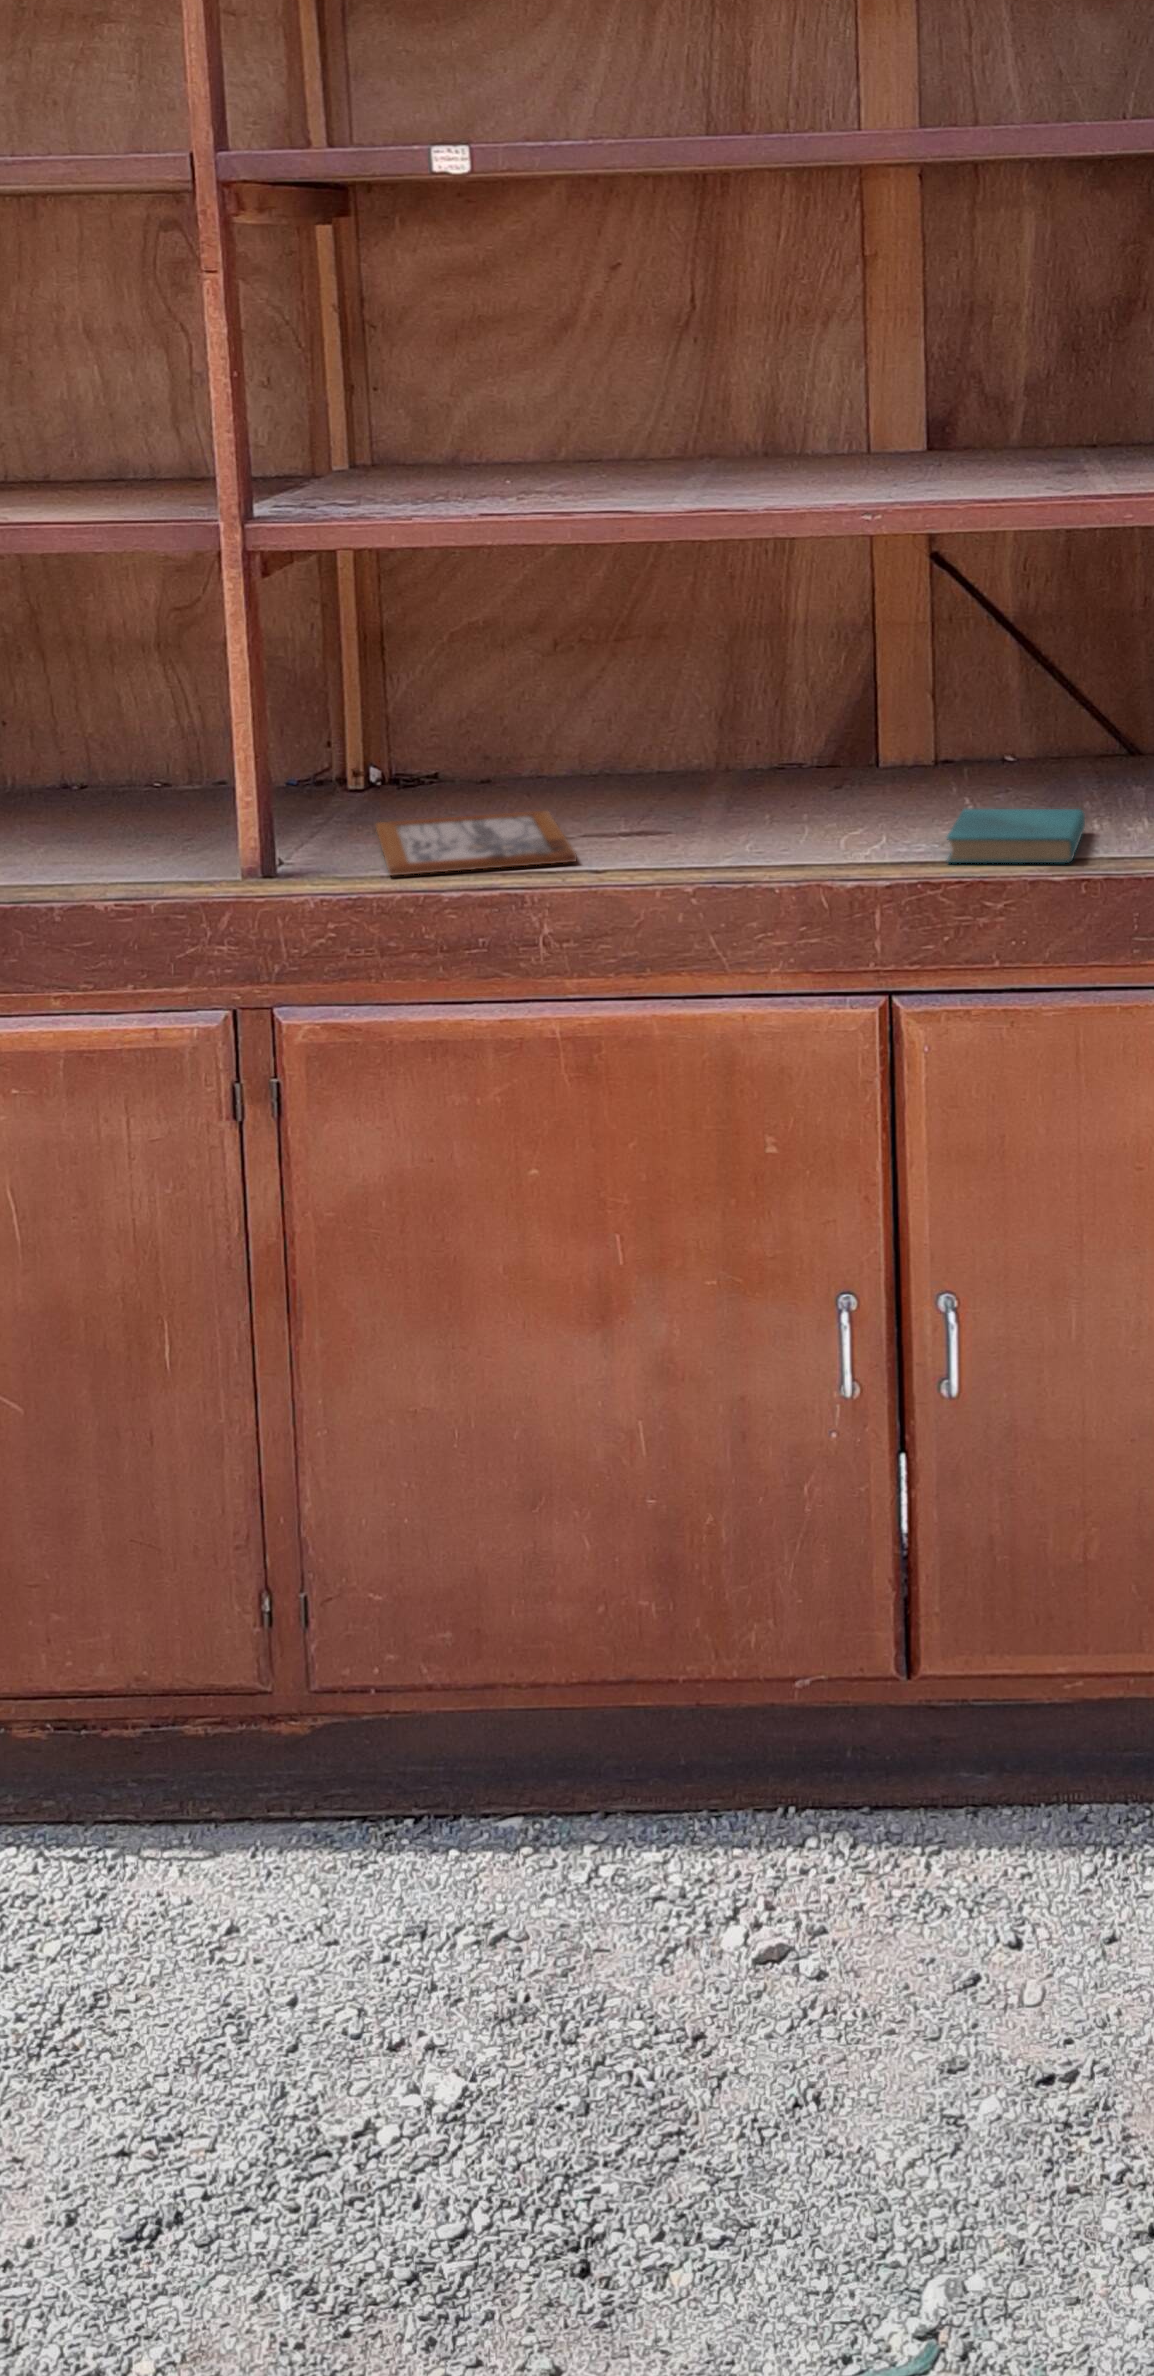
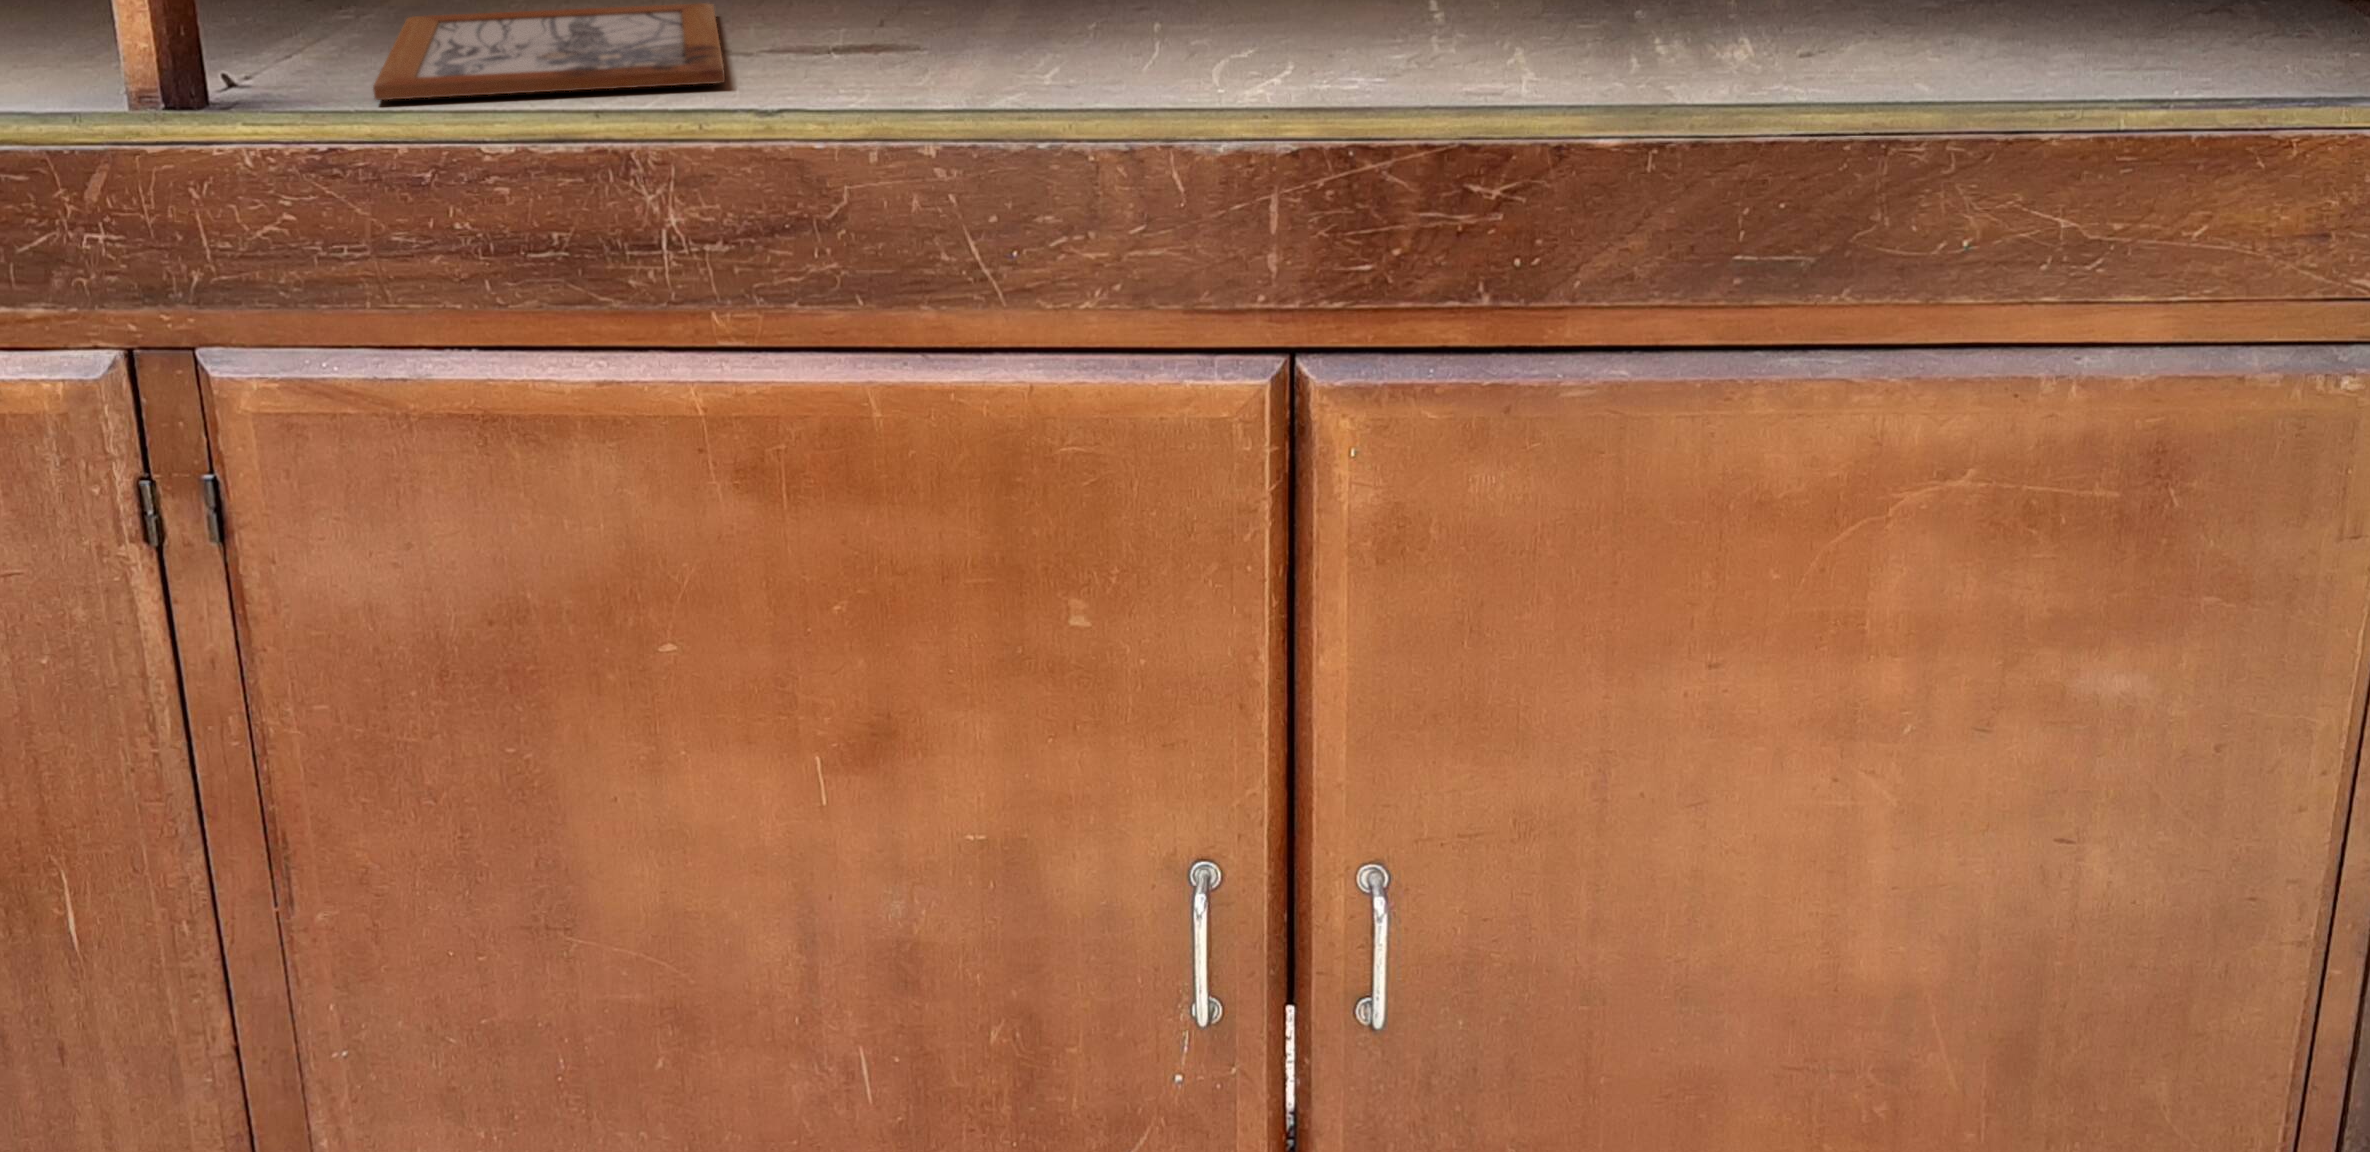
book: present [946,809,1085,863] -> none [1400,4,1654,99]

